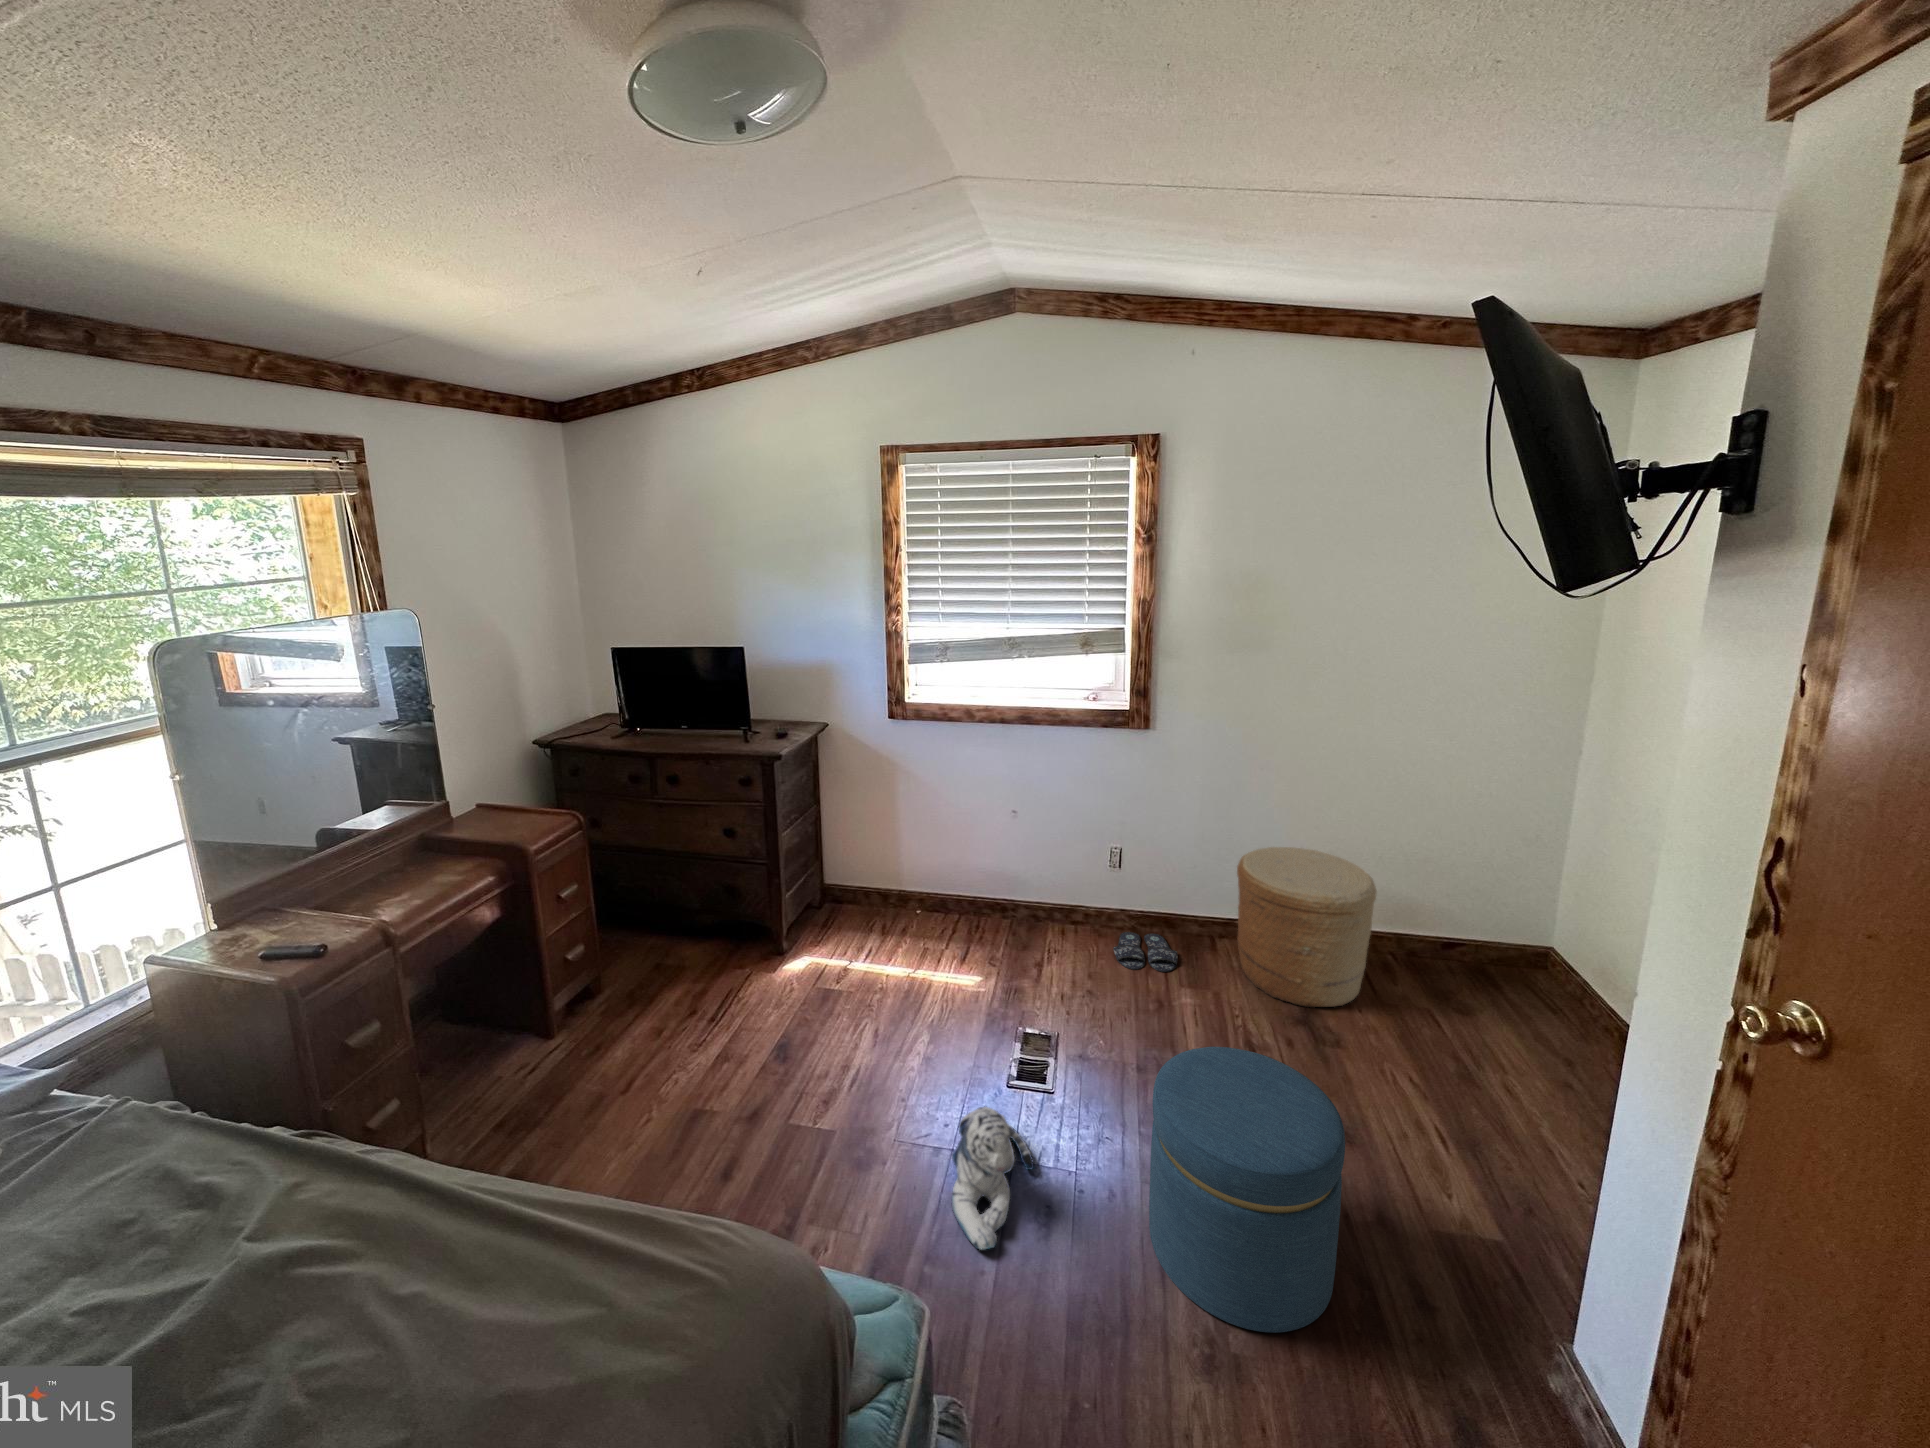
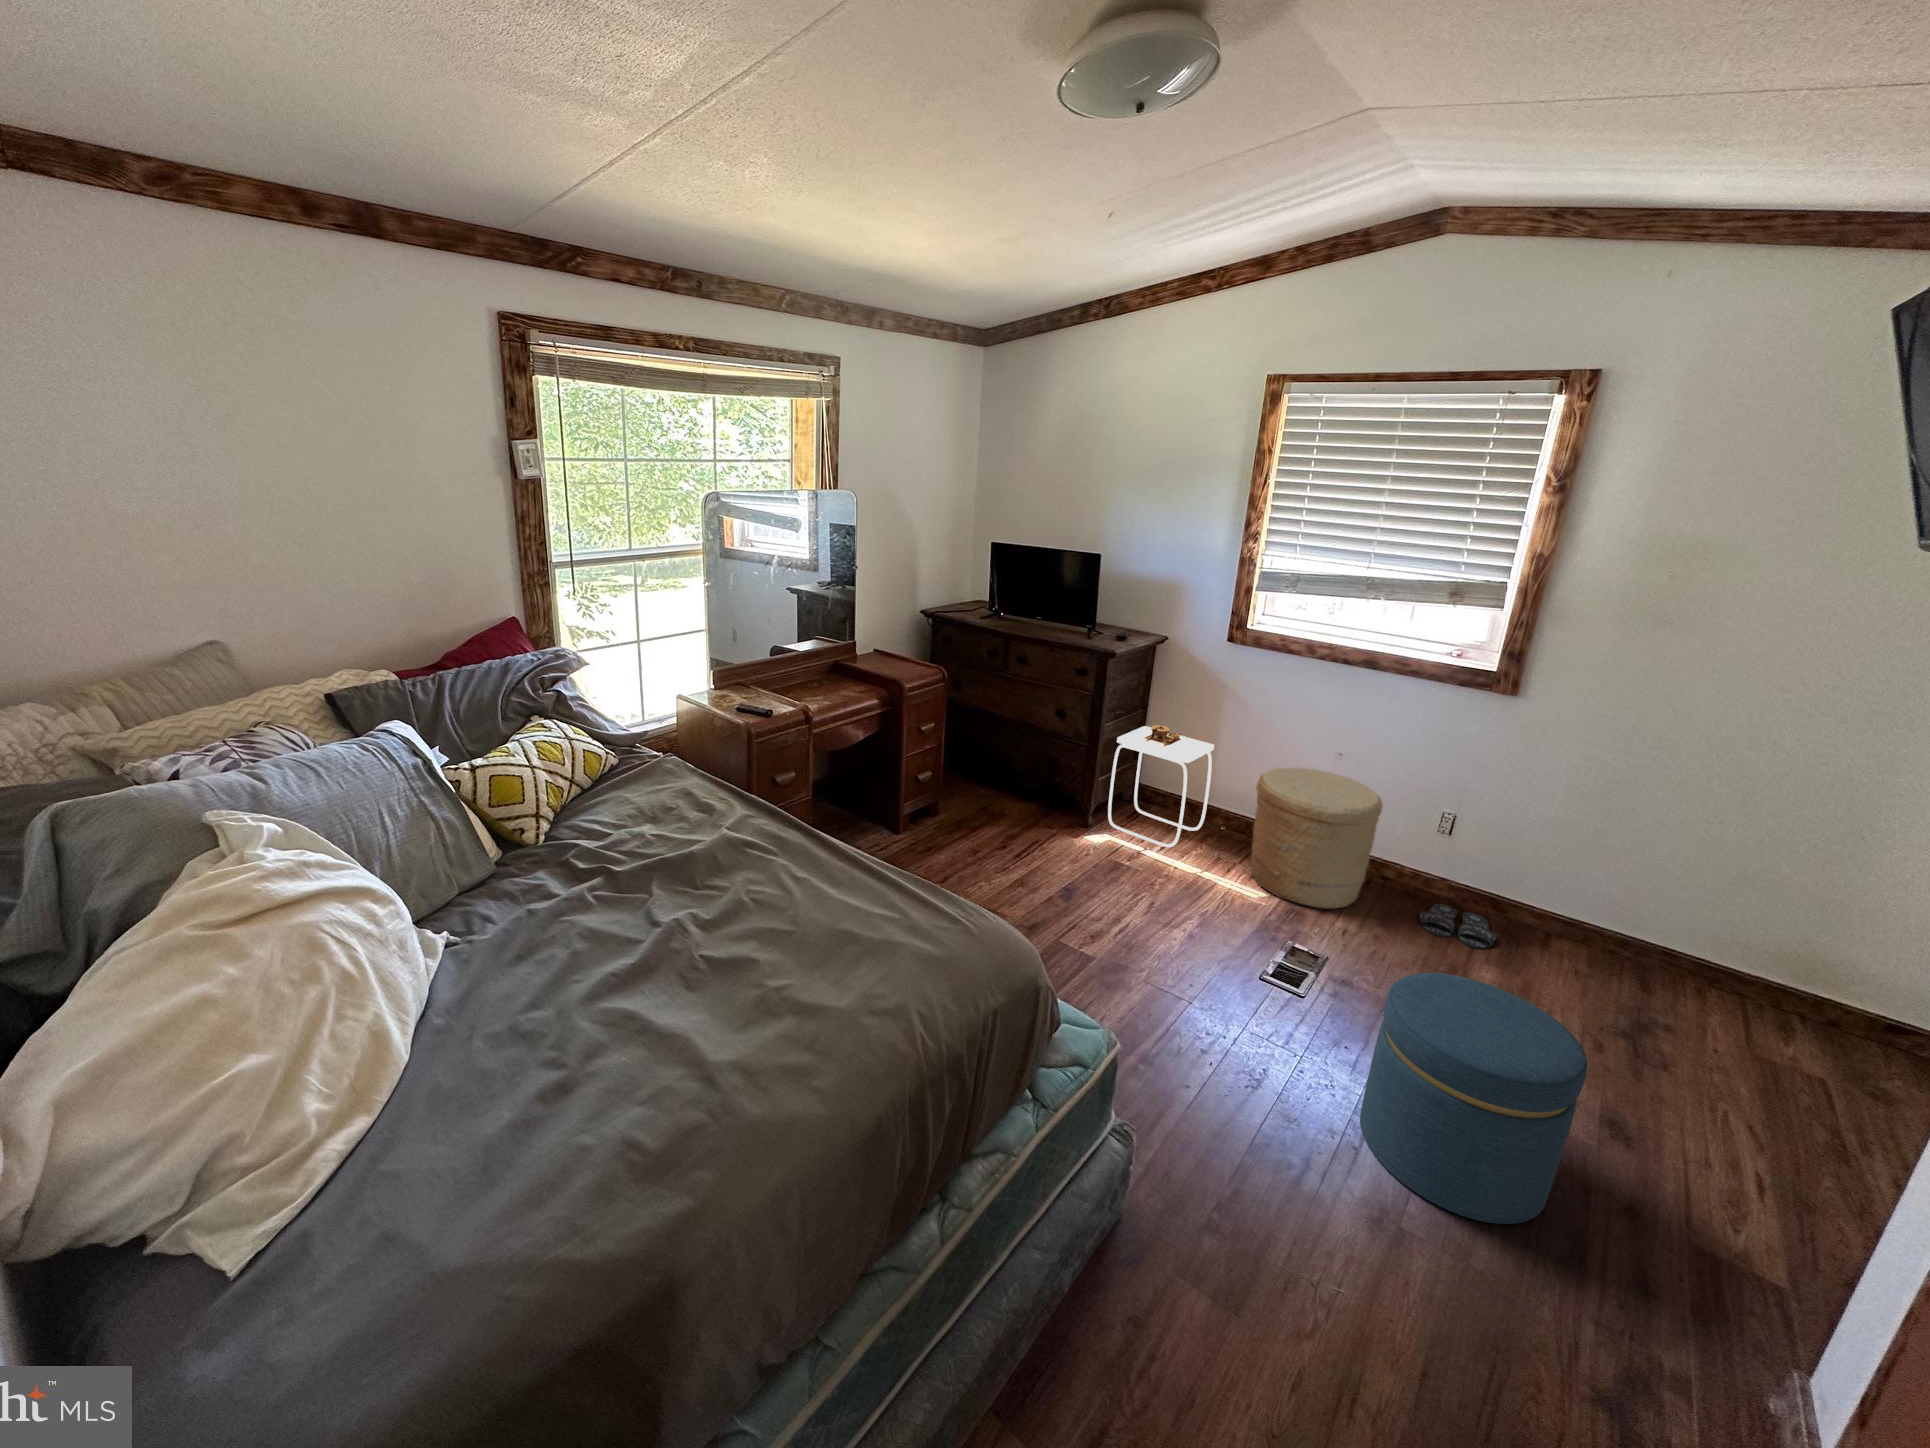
side table: none [802,817,904,949] -> present [1108,725,1214,847]
woven basket: present [1237,847,1377,1007] -> present [1251,768,1383,909]
plush toy: present [952,1107,1034,1249] -> none [1182,967,1267,1067]

